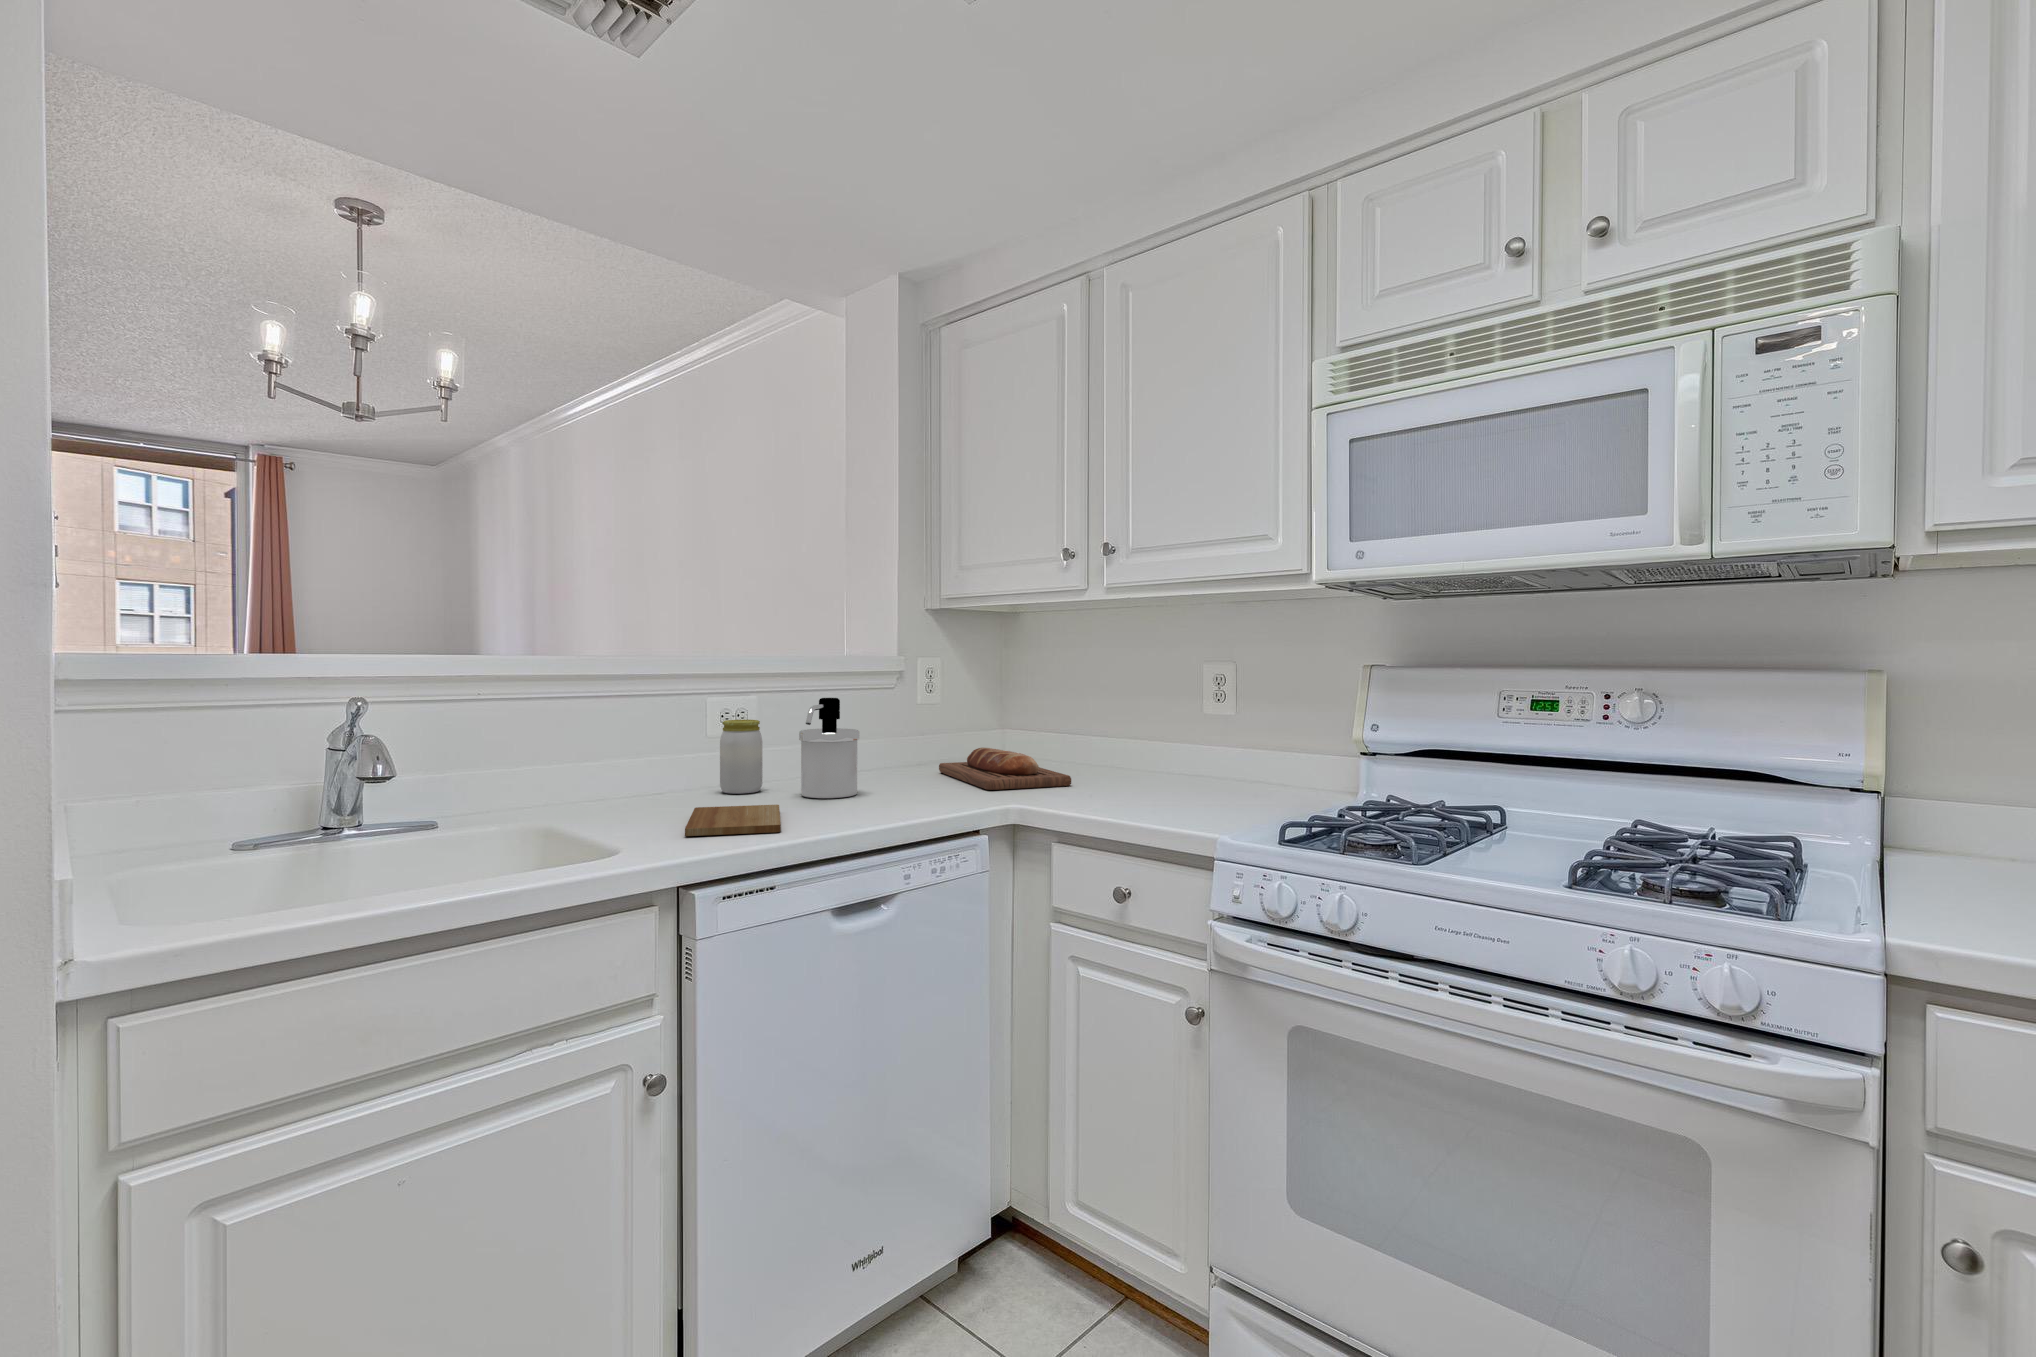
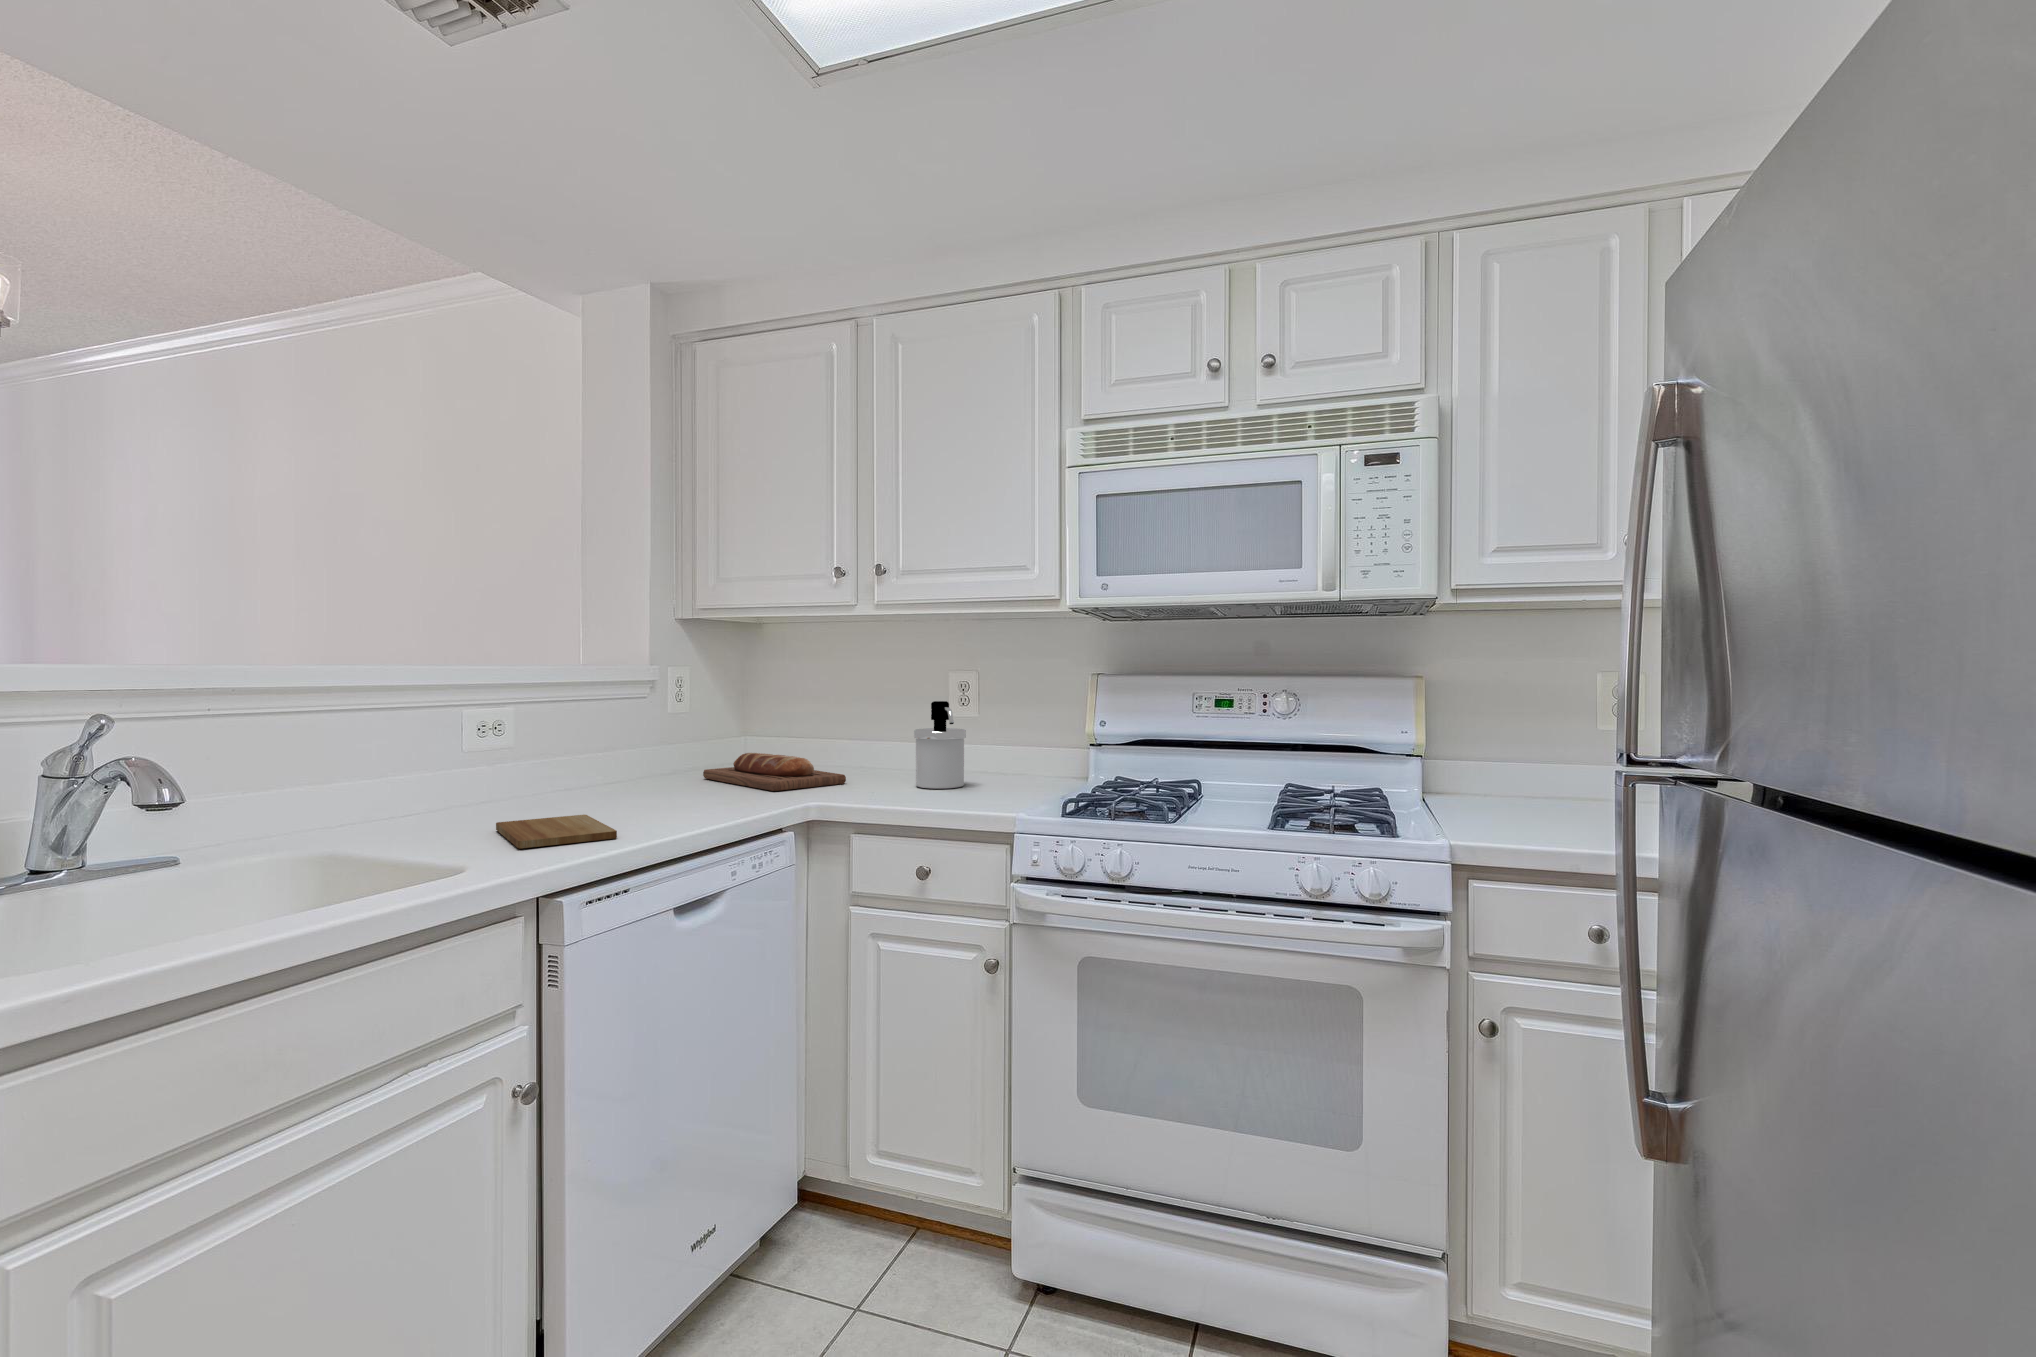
soap dispenser: present [799,698,859,798] -> present [914,701,966,789]
jar: present [720,720,762,794] -> none [489,732,537,809]

